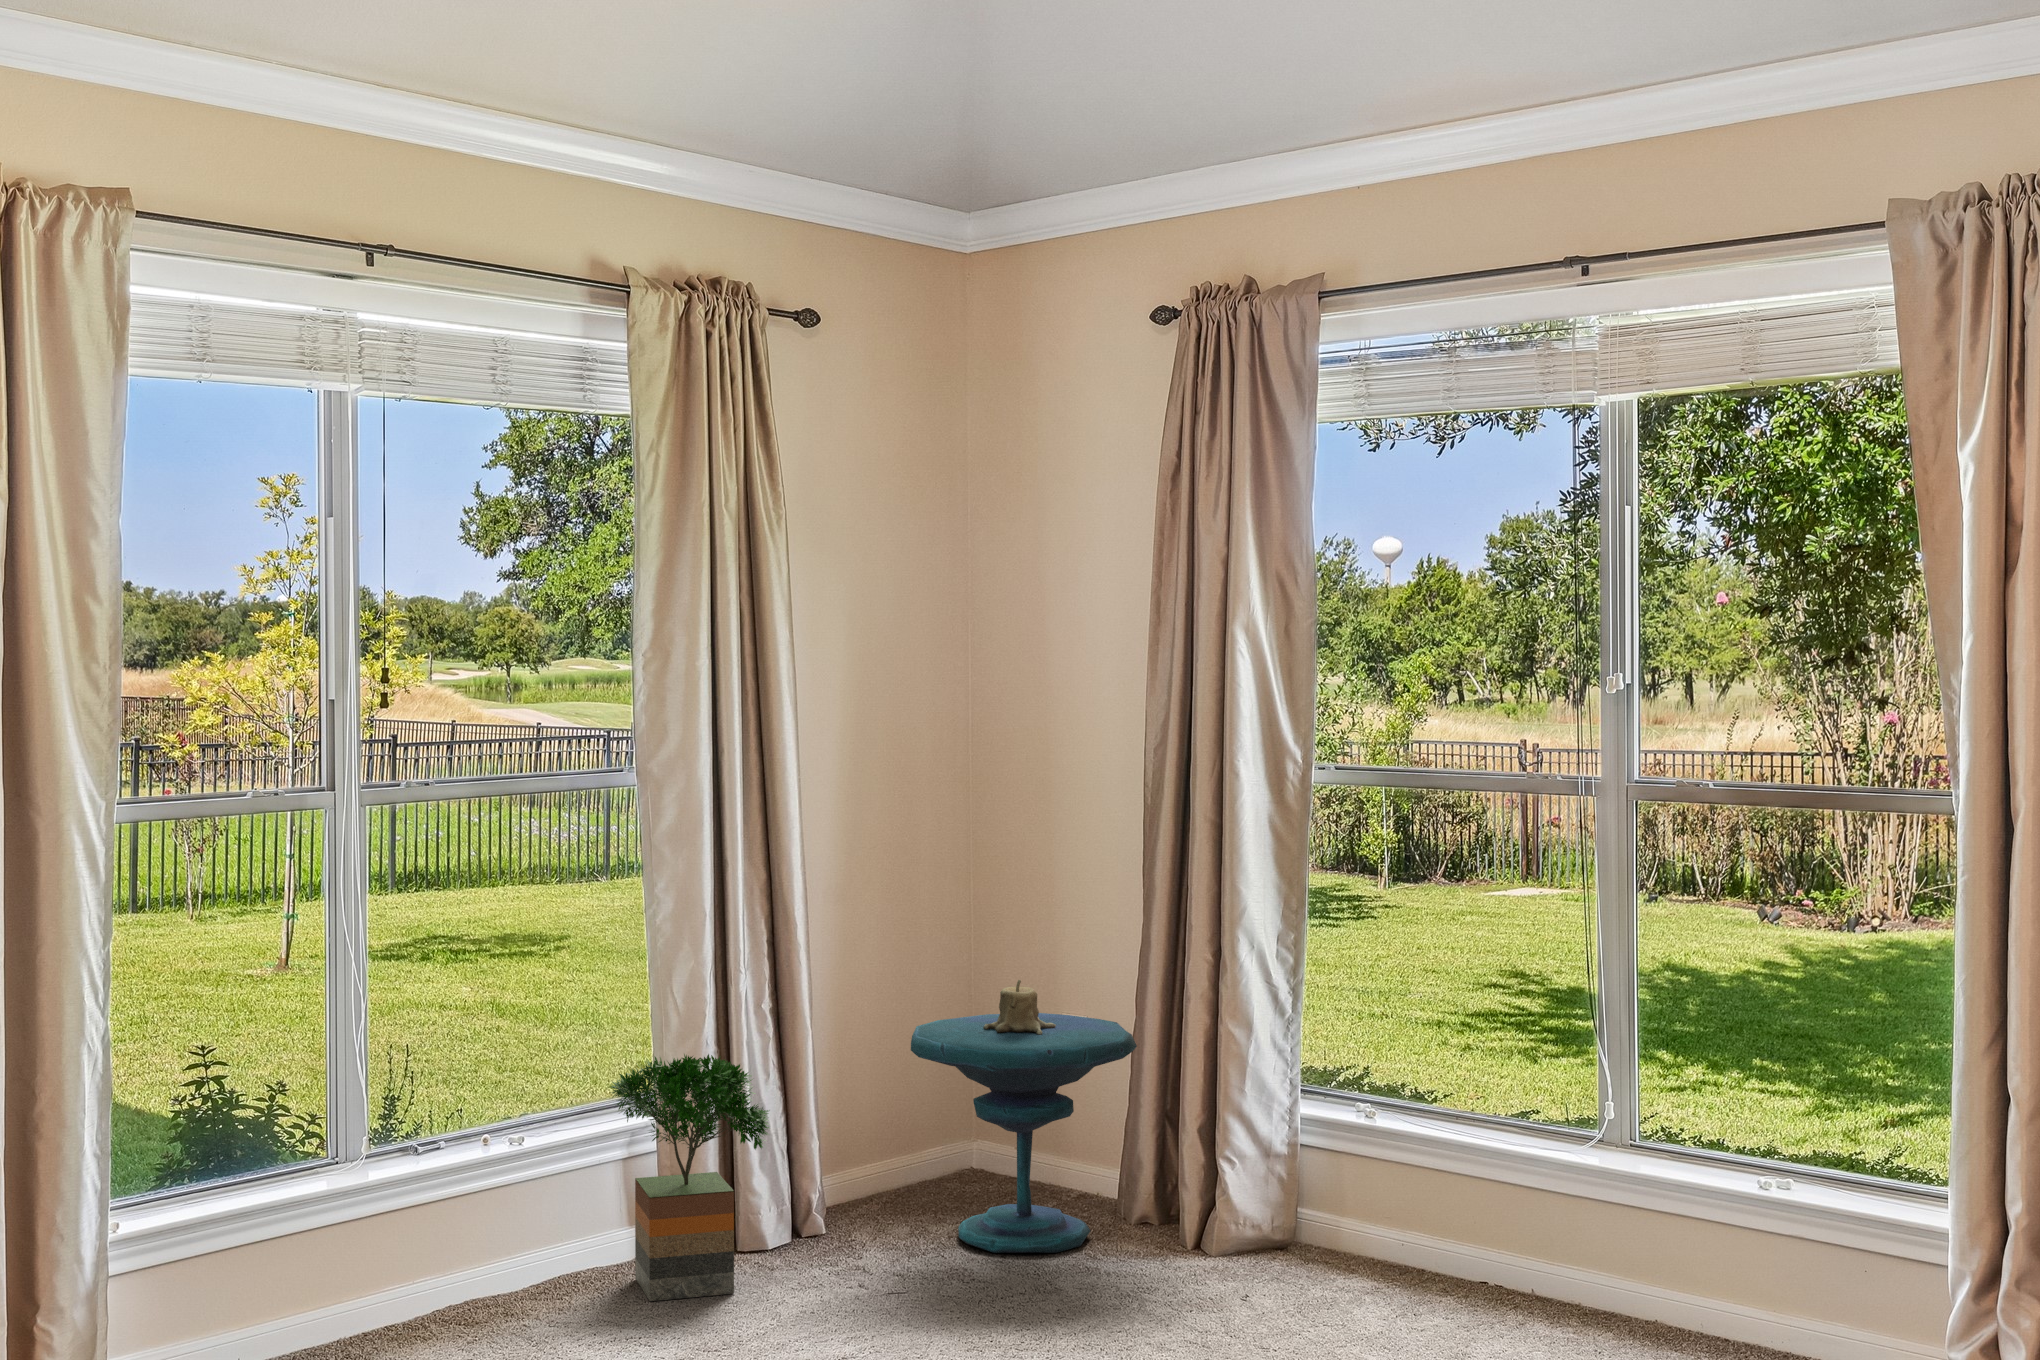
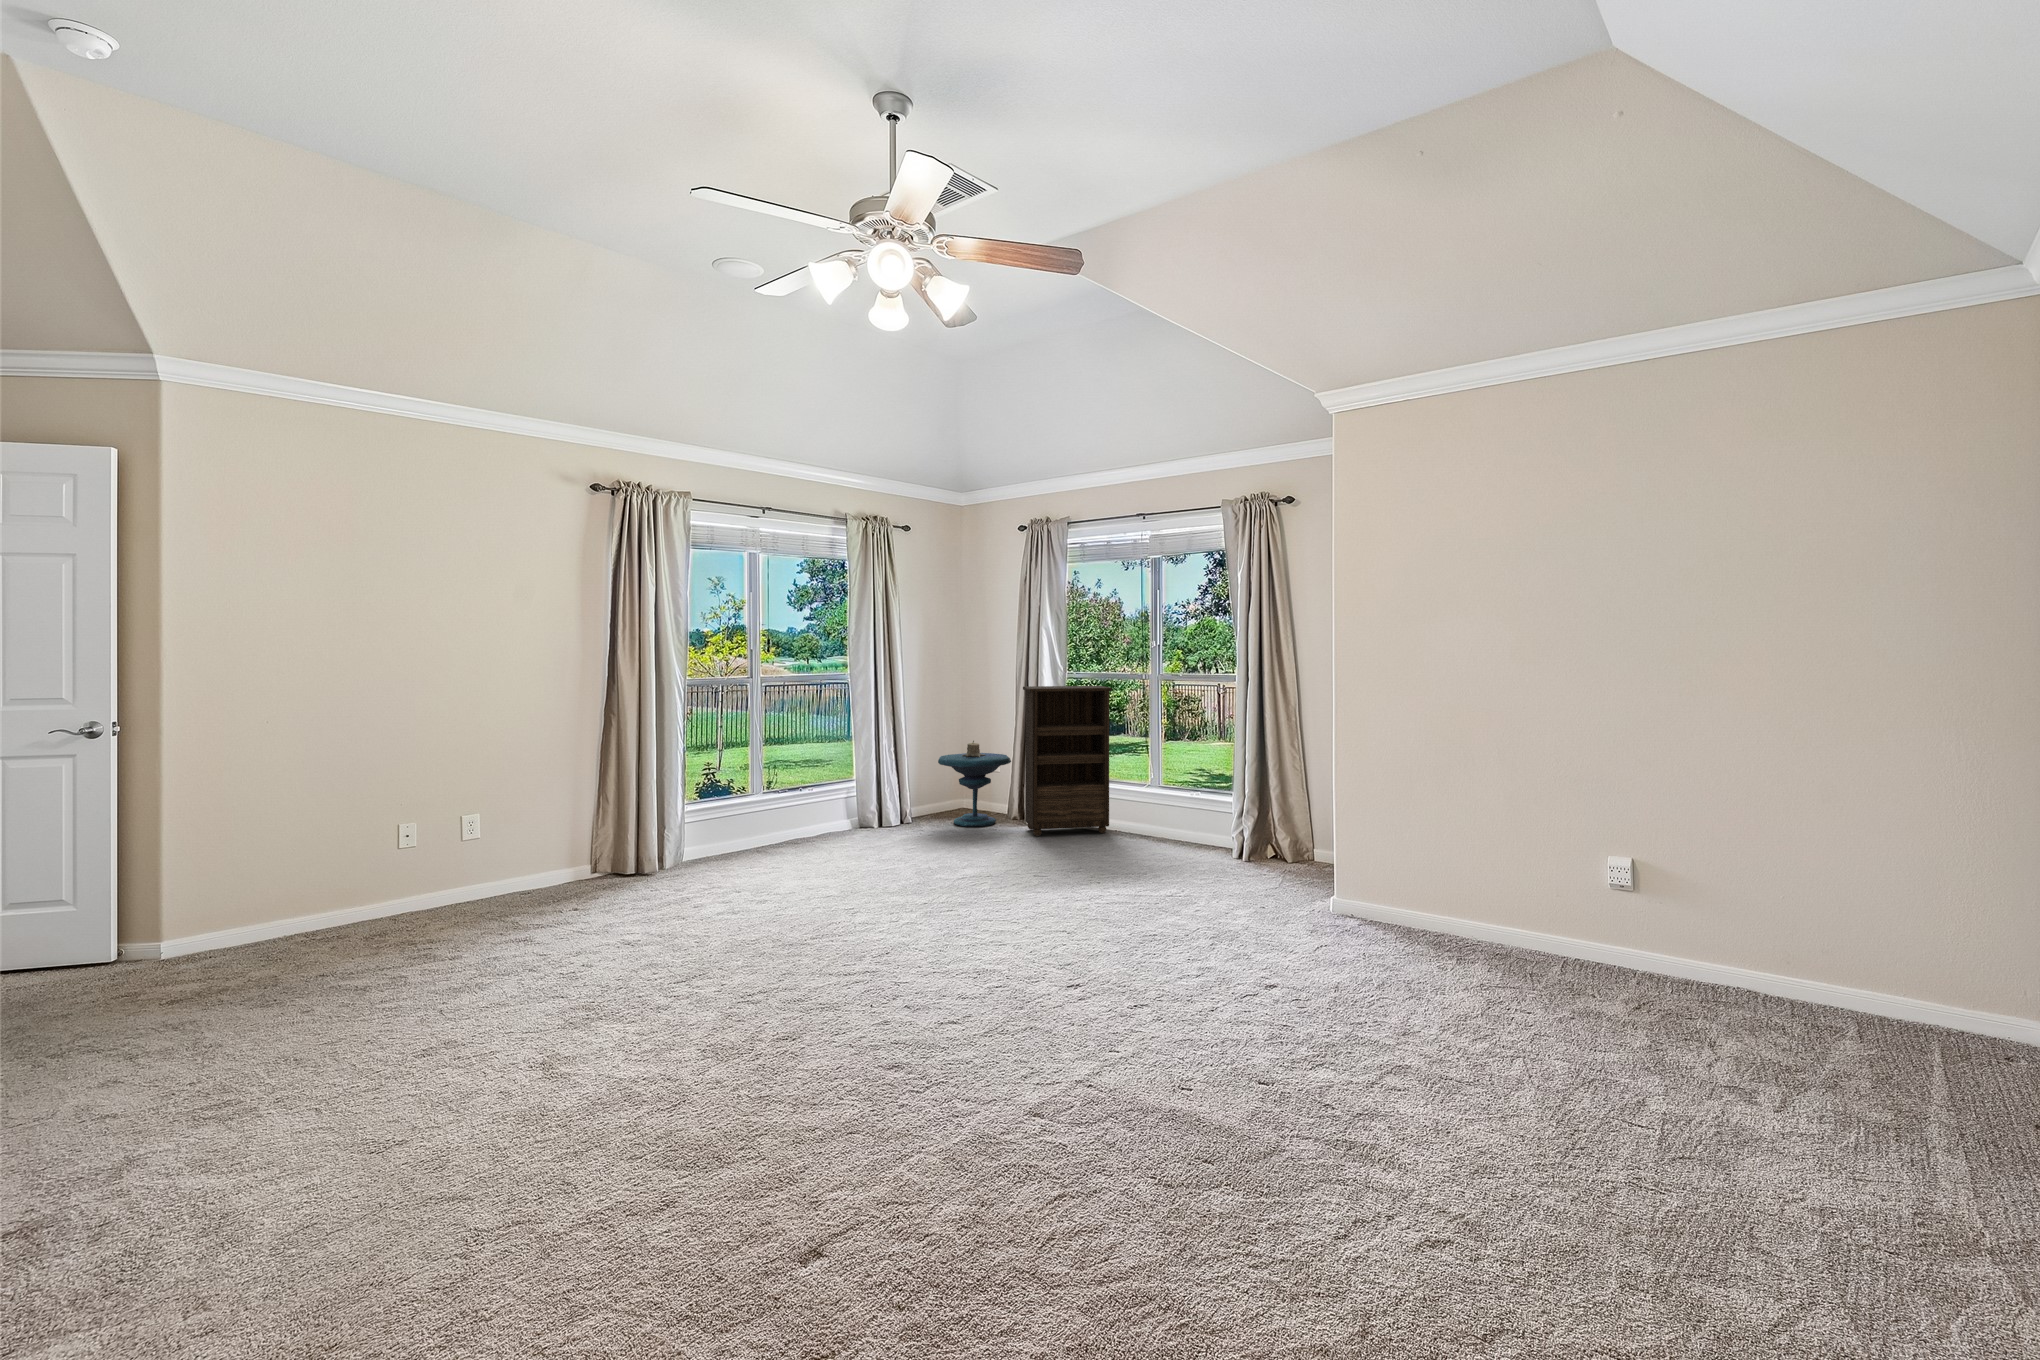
bookshelf: none [1182,811,1477,1301] -> present [1023,686,1112,836]
potted tree: present [611,1054,769,1301] -> none [839,762,891,838]

